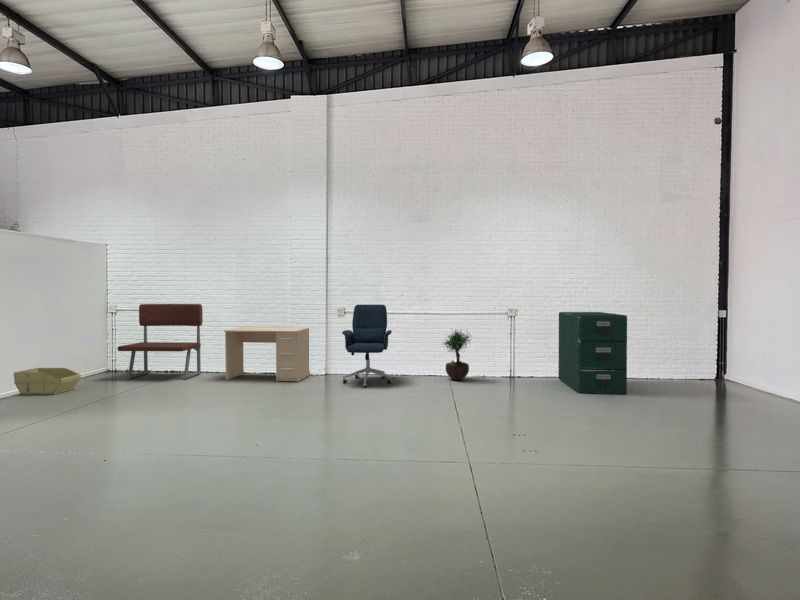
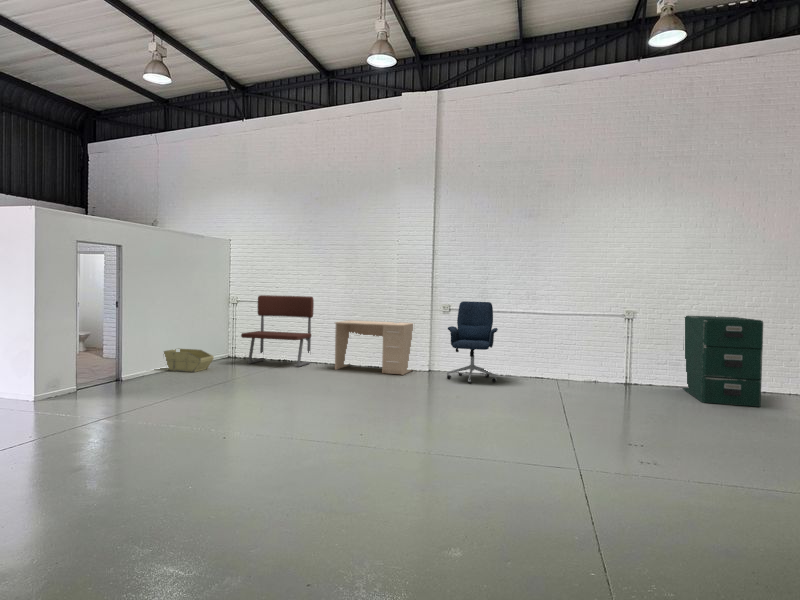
potted tree: present [444,330,470,380] -> none [549,326,585,383]

